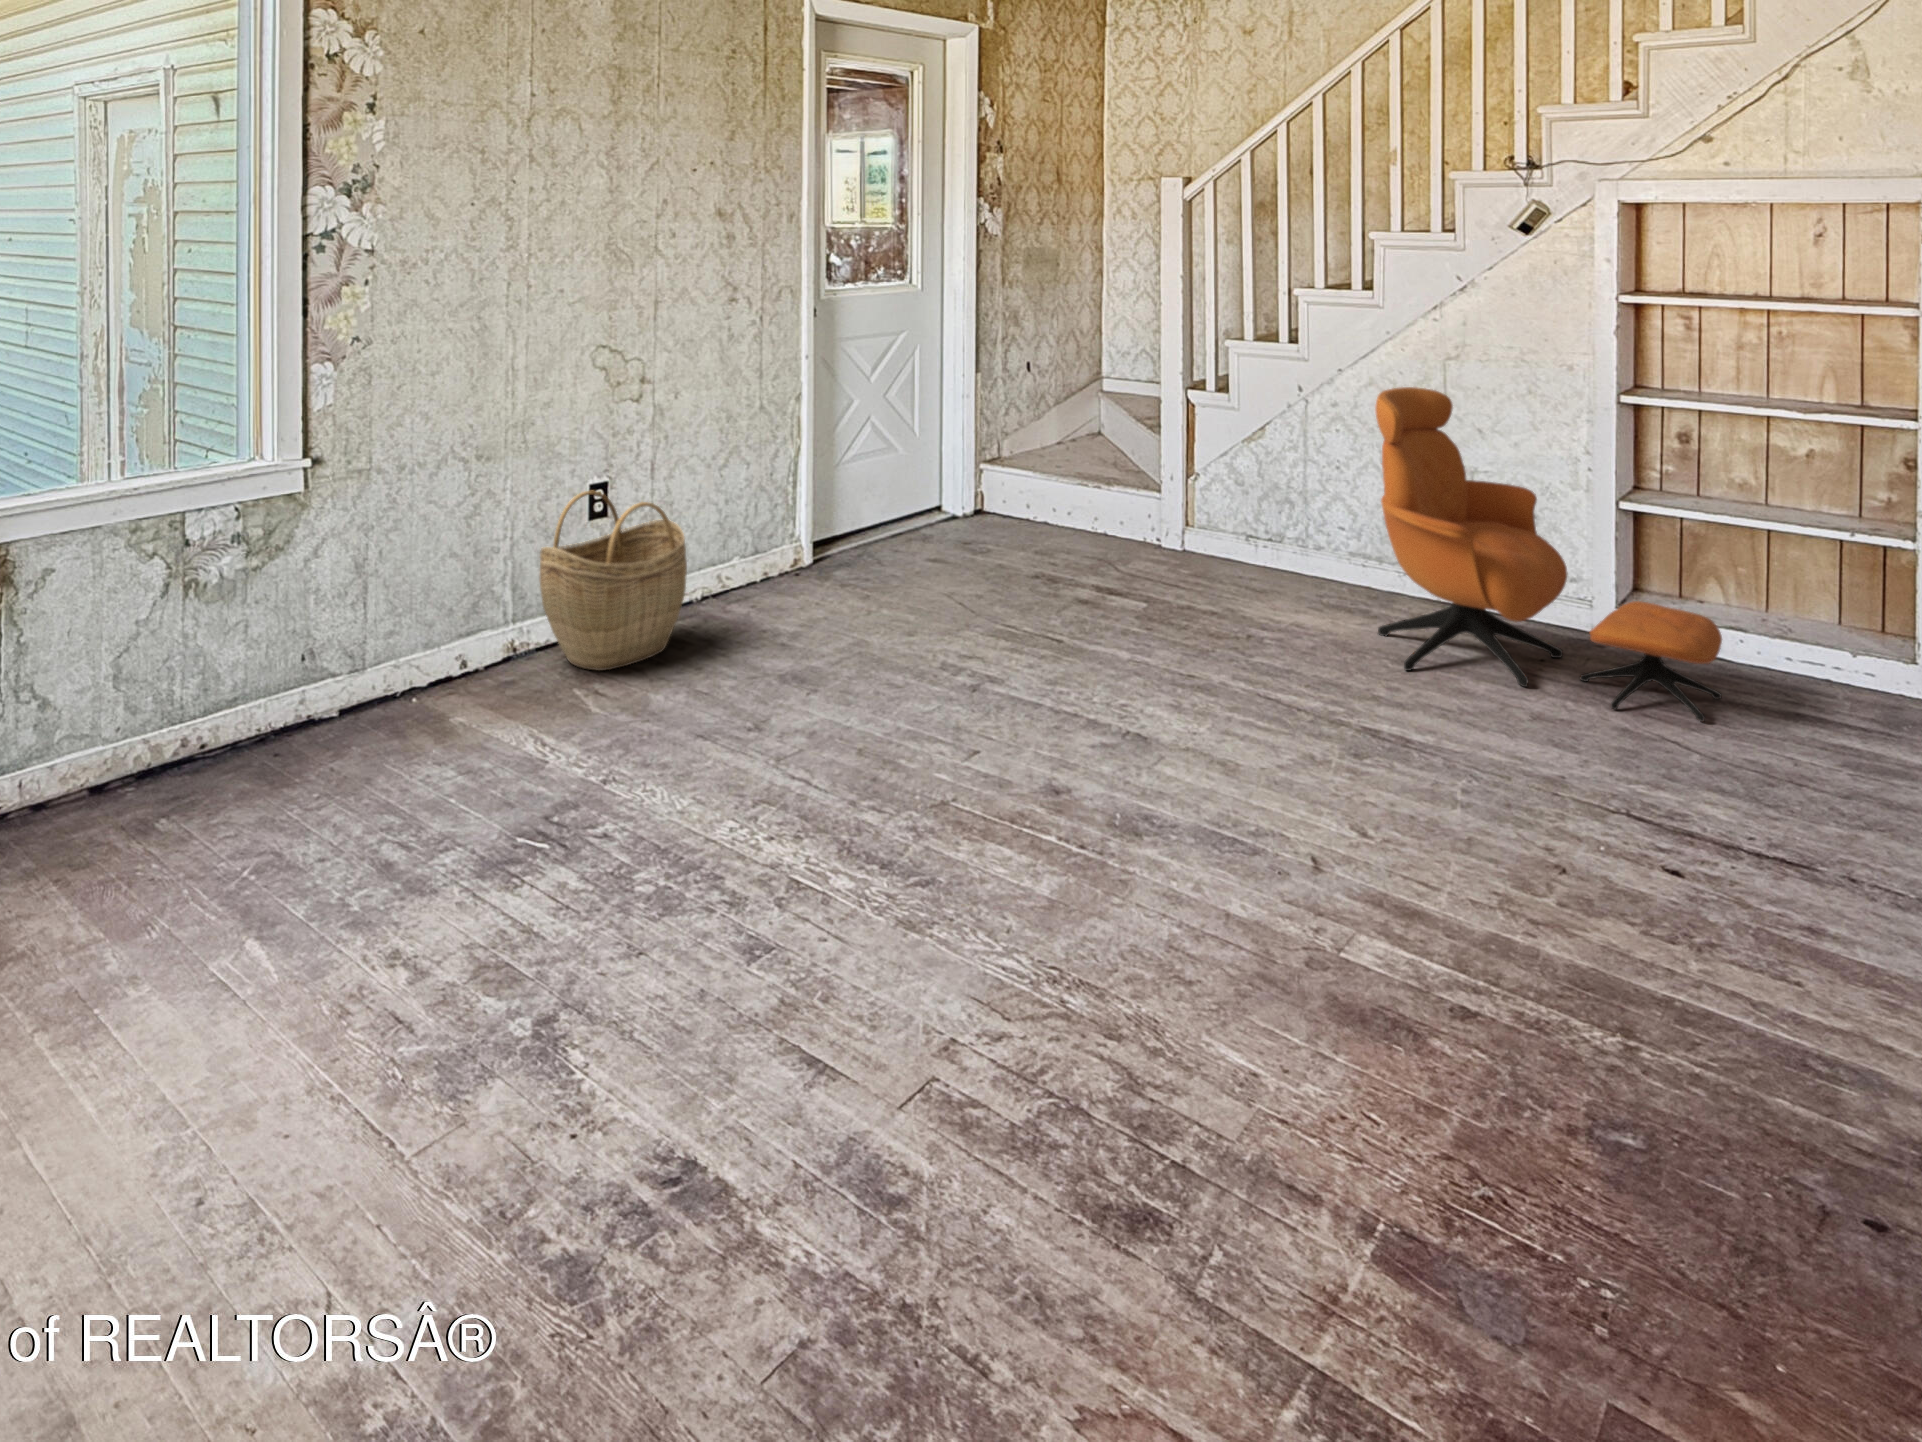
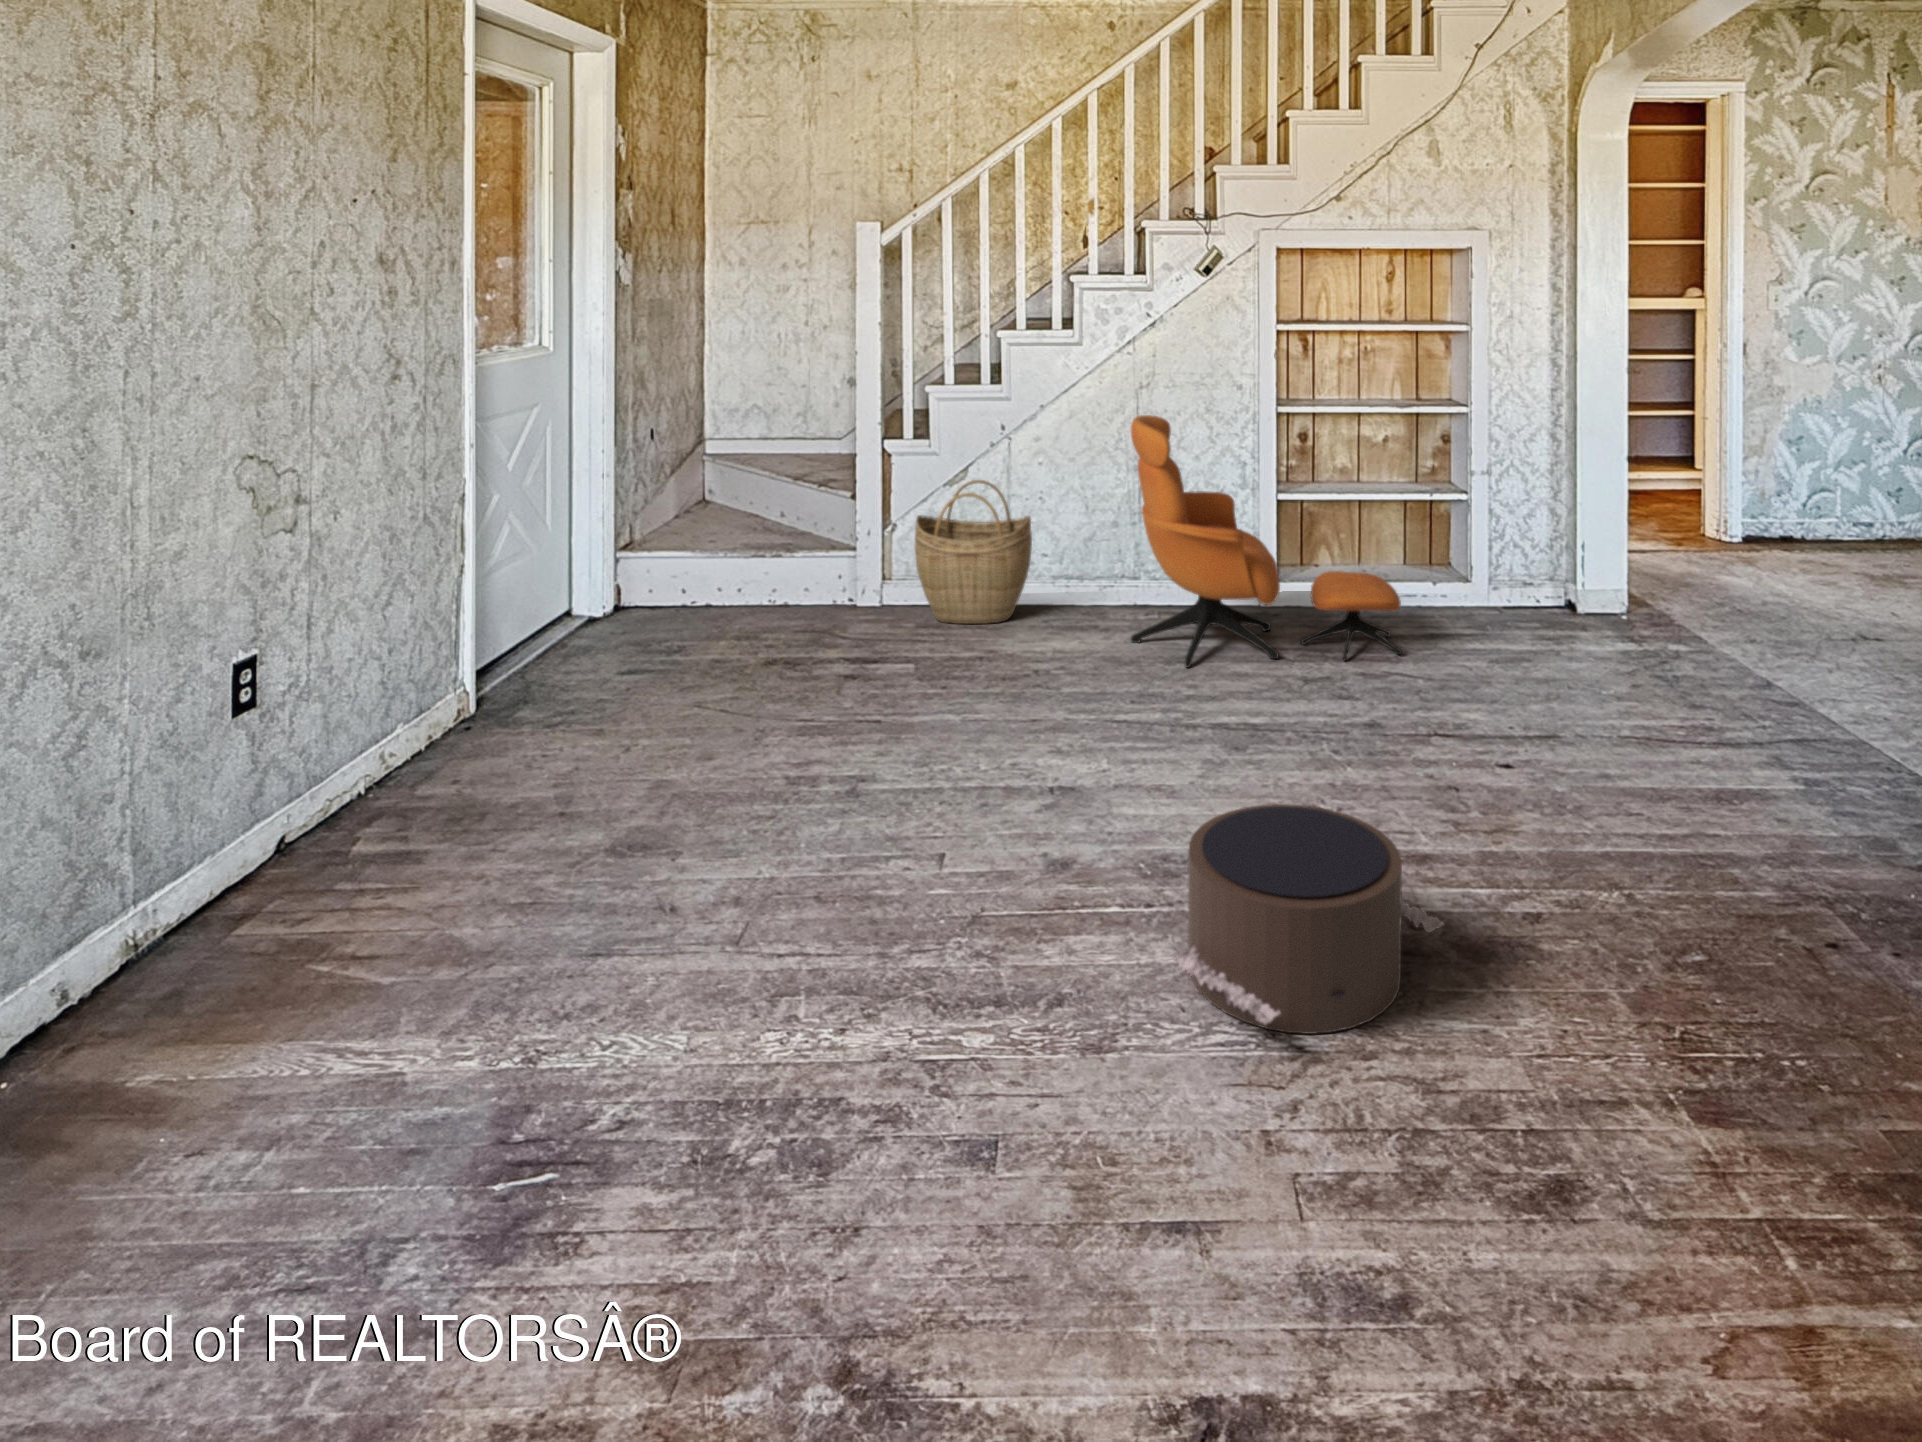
woven basket: present [540,491,687,671] -> present [914,480,1032,624]
pouf: none [1014,776,1307,1012] -> present [1173,804,1444,1034]

